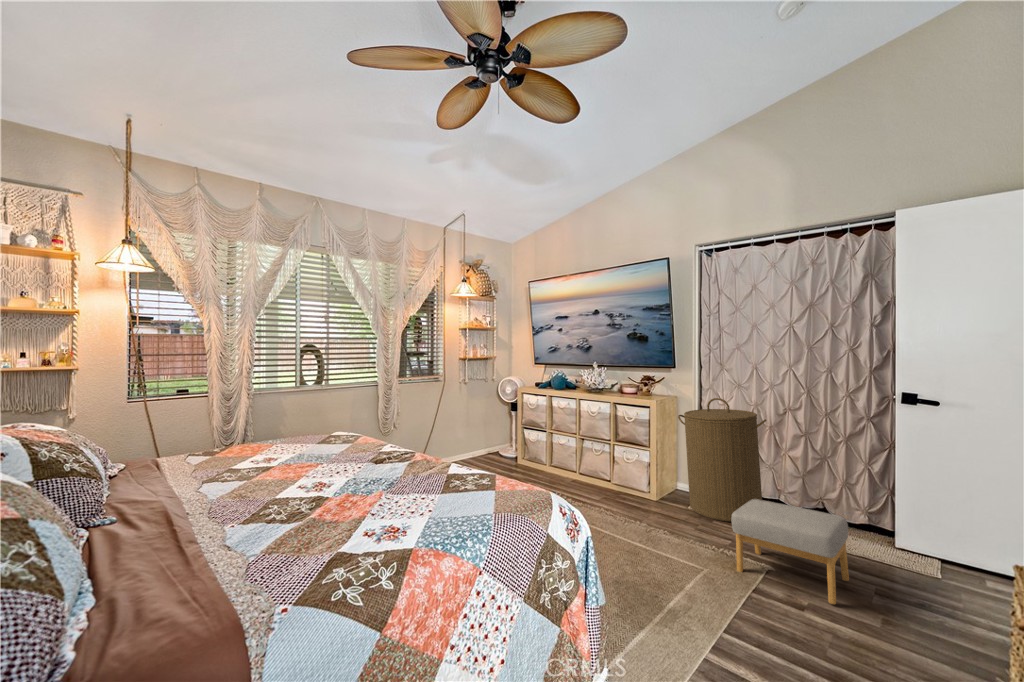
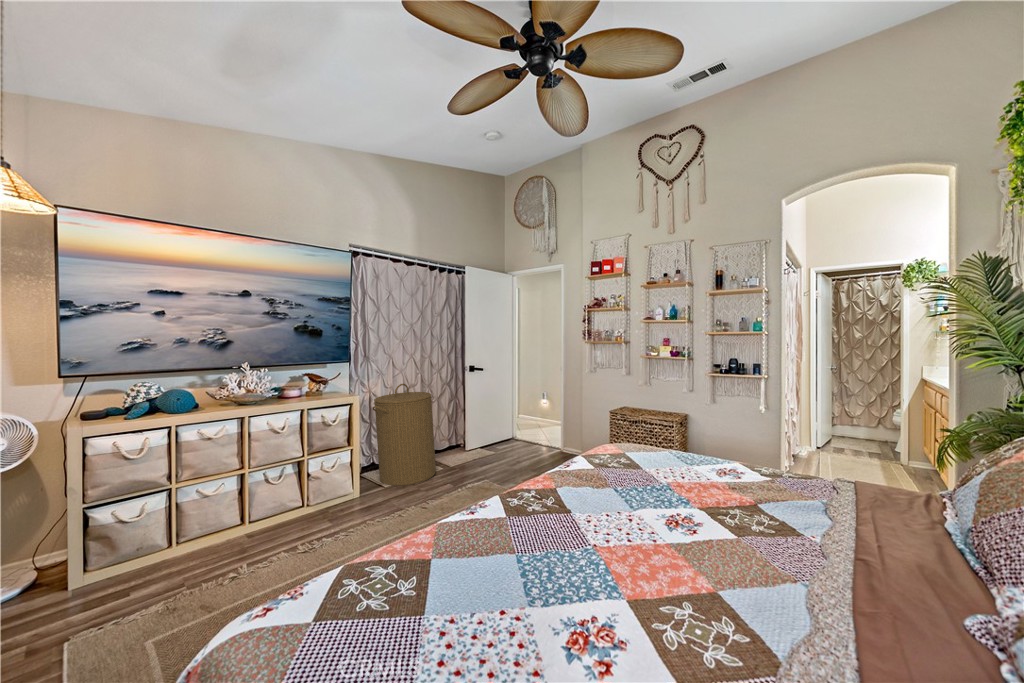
footstool: present [731,499,849,604] -> none [477,429,536,482]

